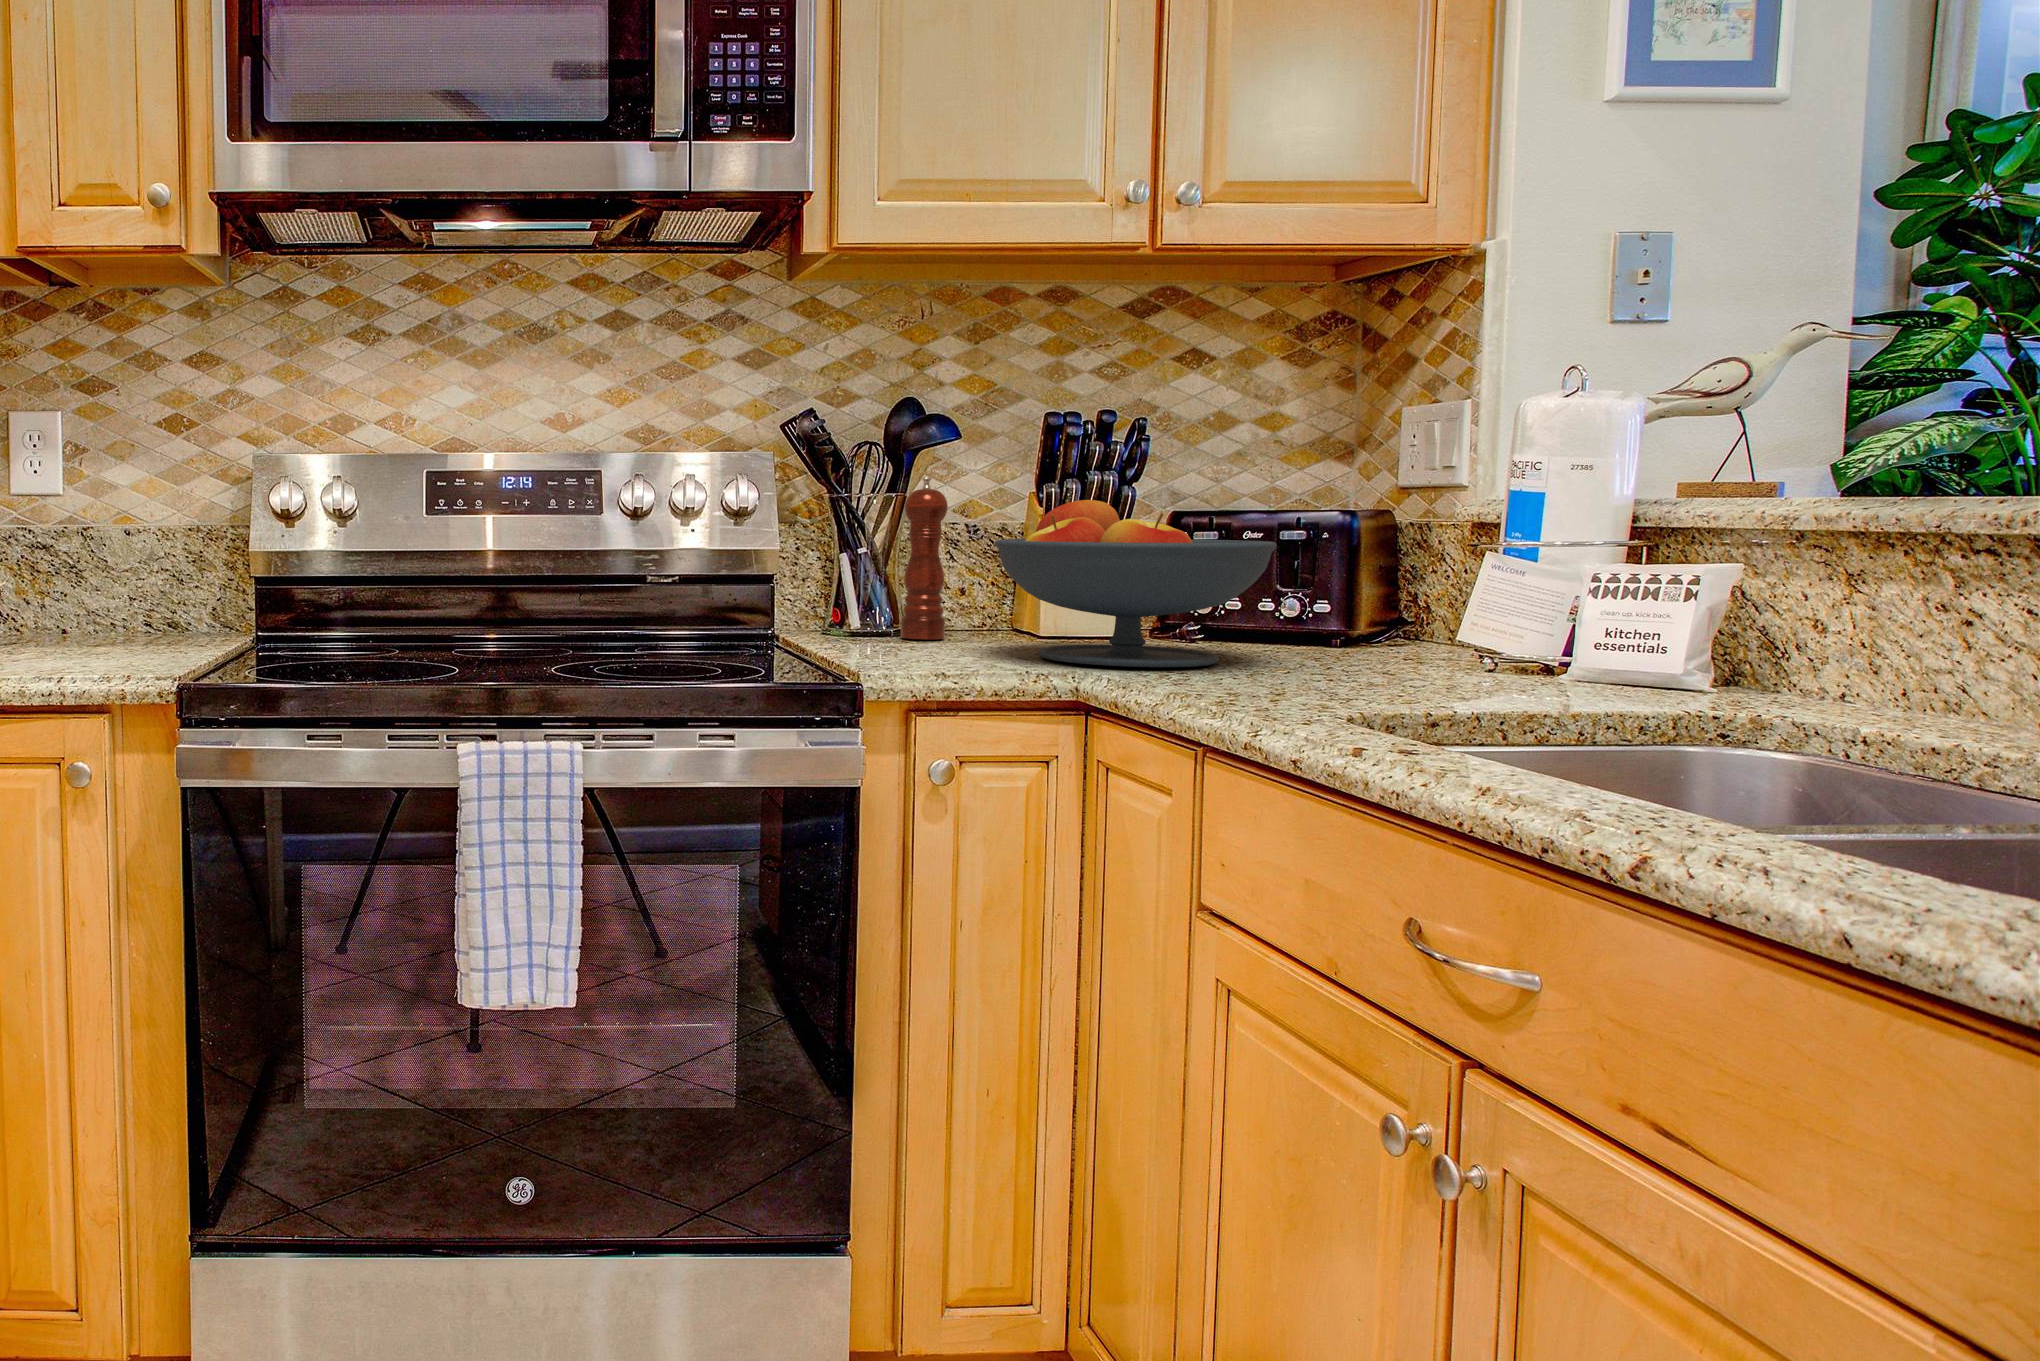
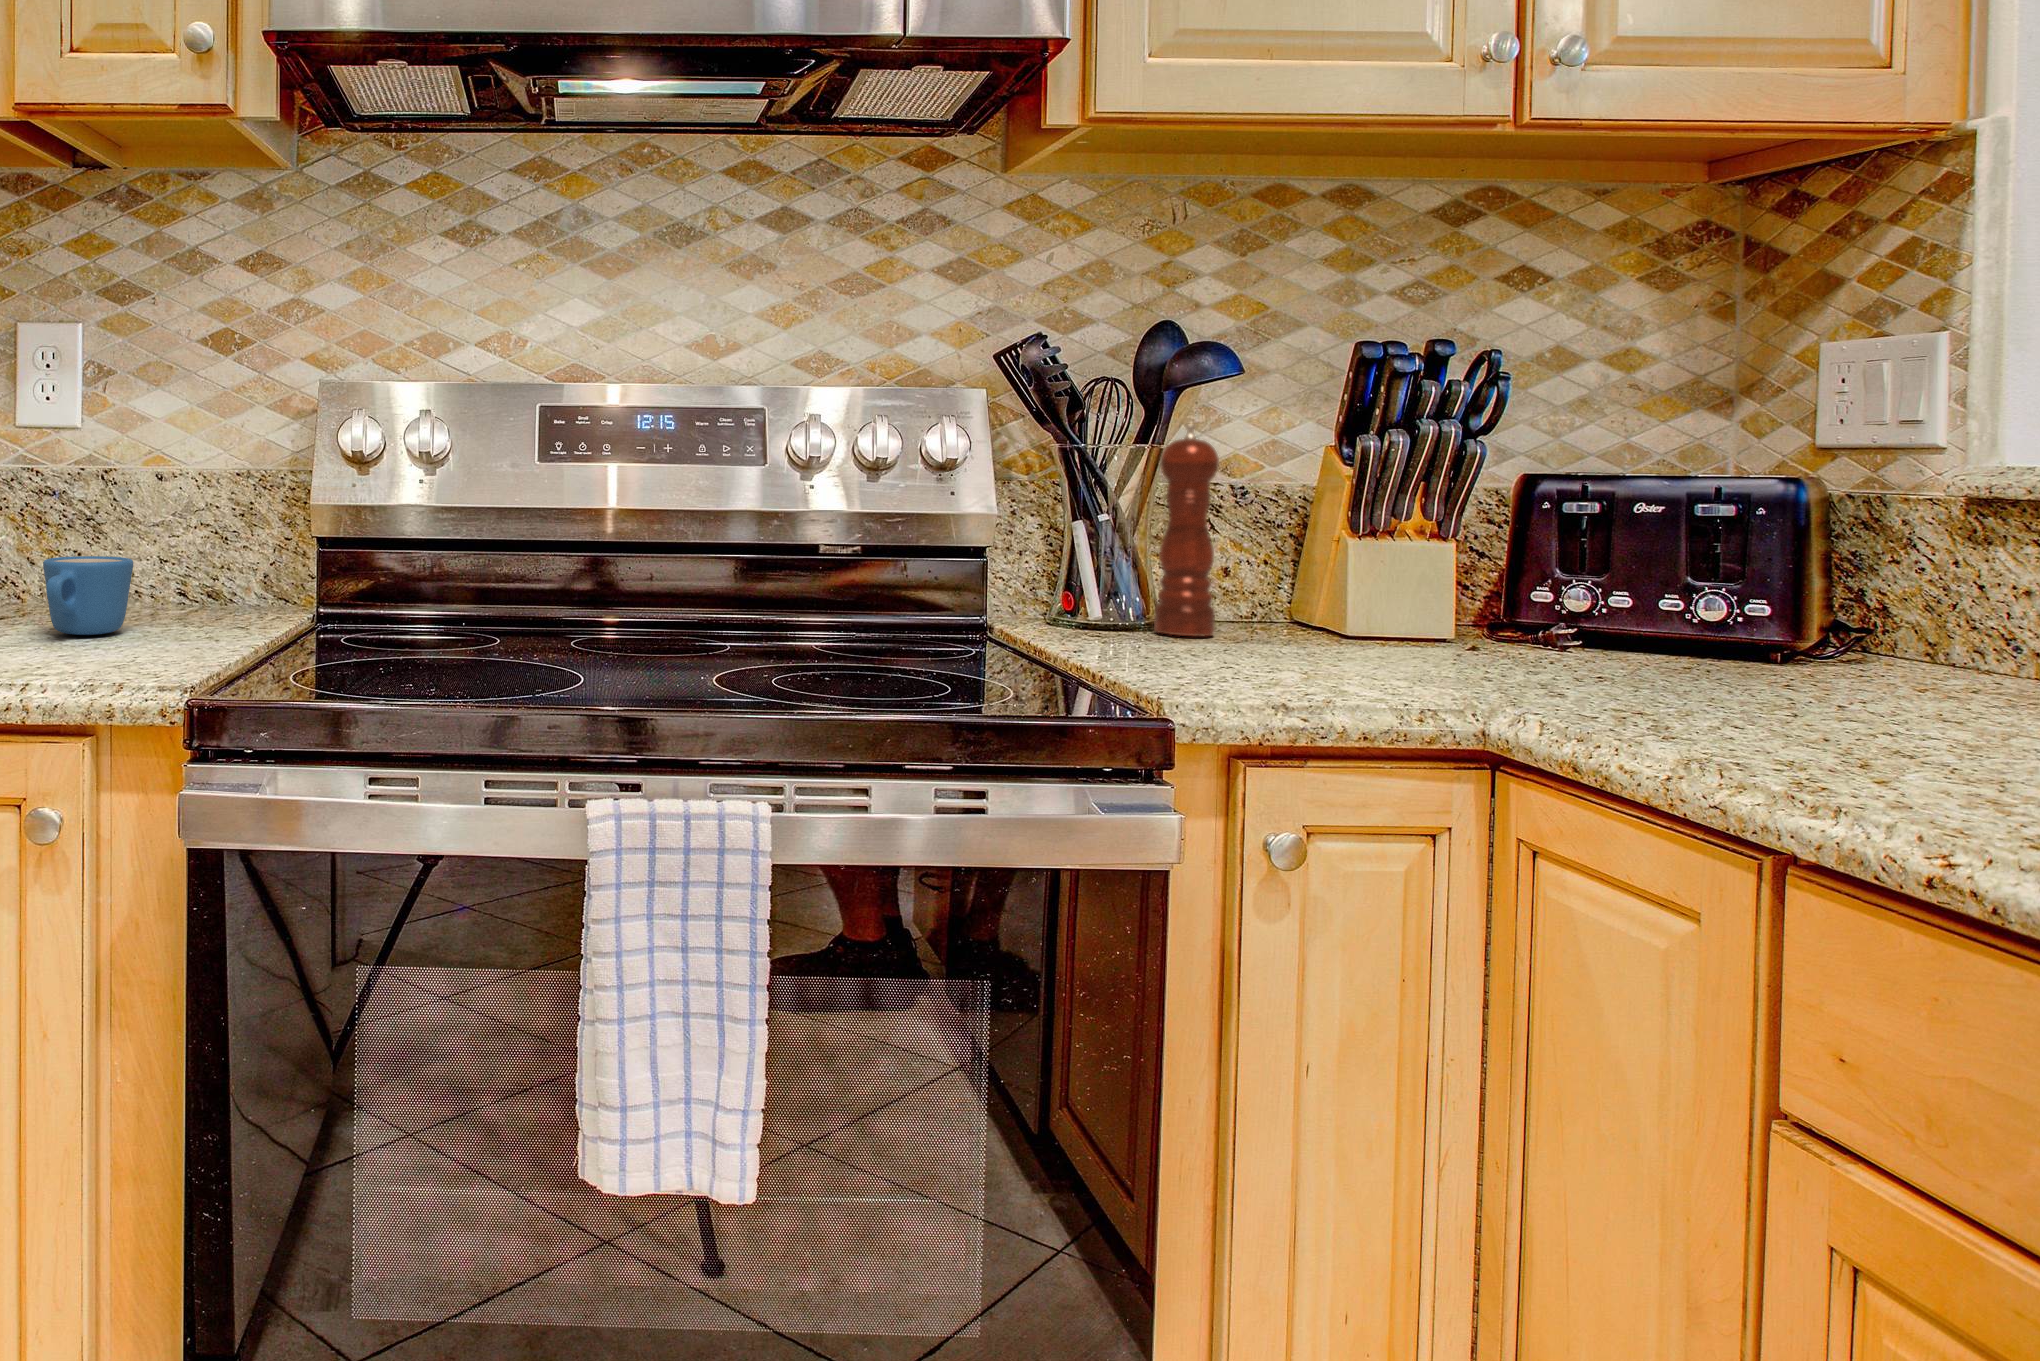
fruit bowl: present [995,500,1277,667] -> none [1317,458,1752,701]
mug: none [49,594,117,653] -> present [43,556,133,635]

